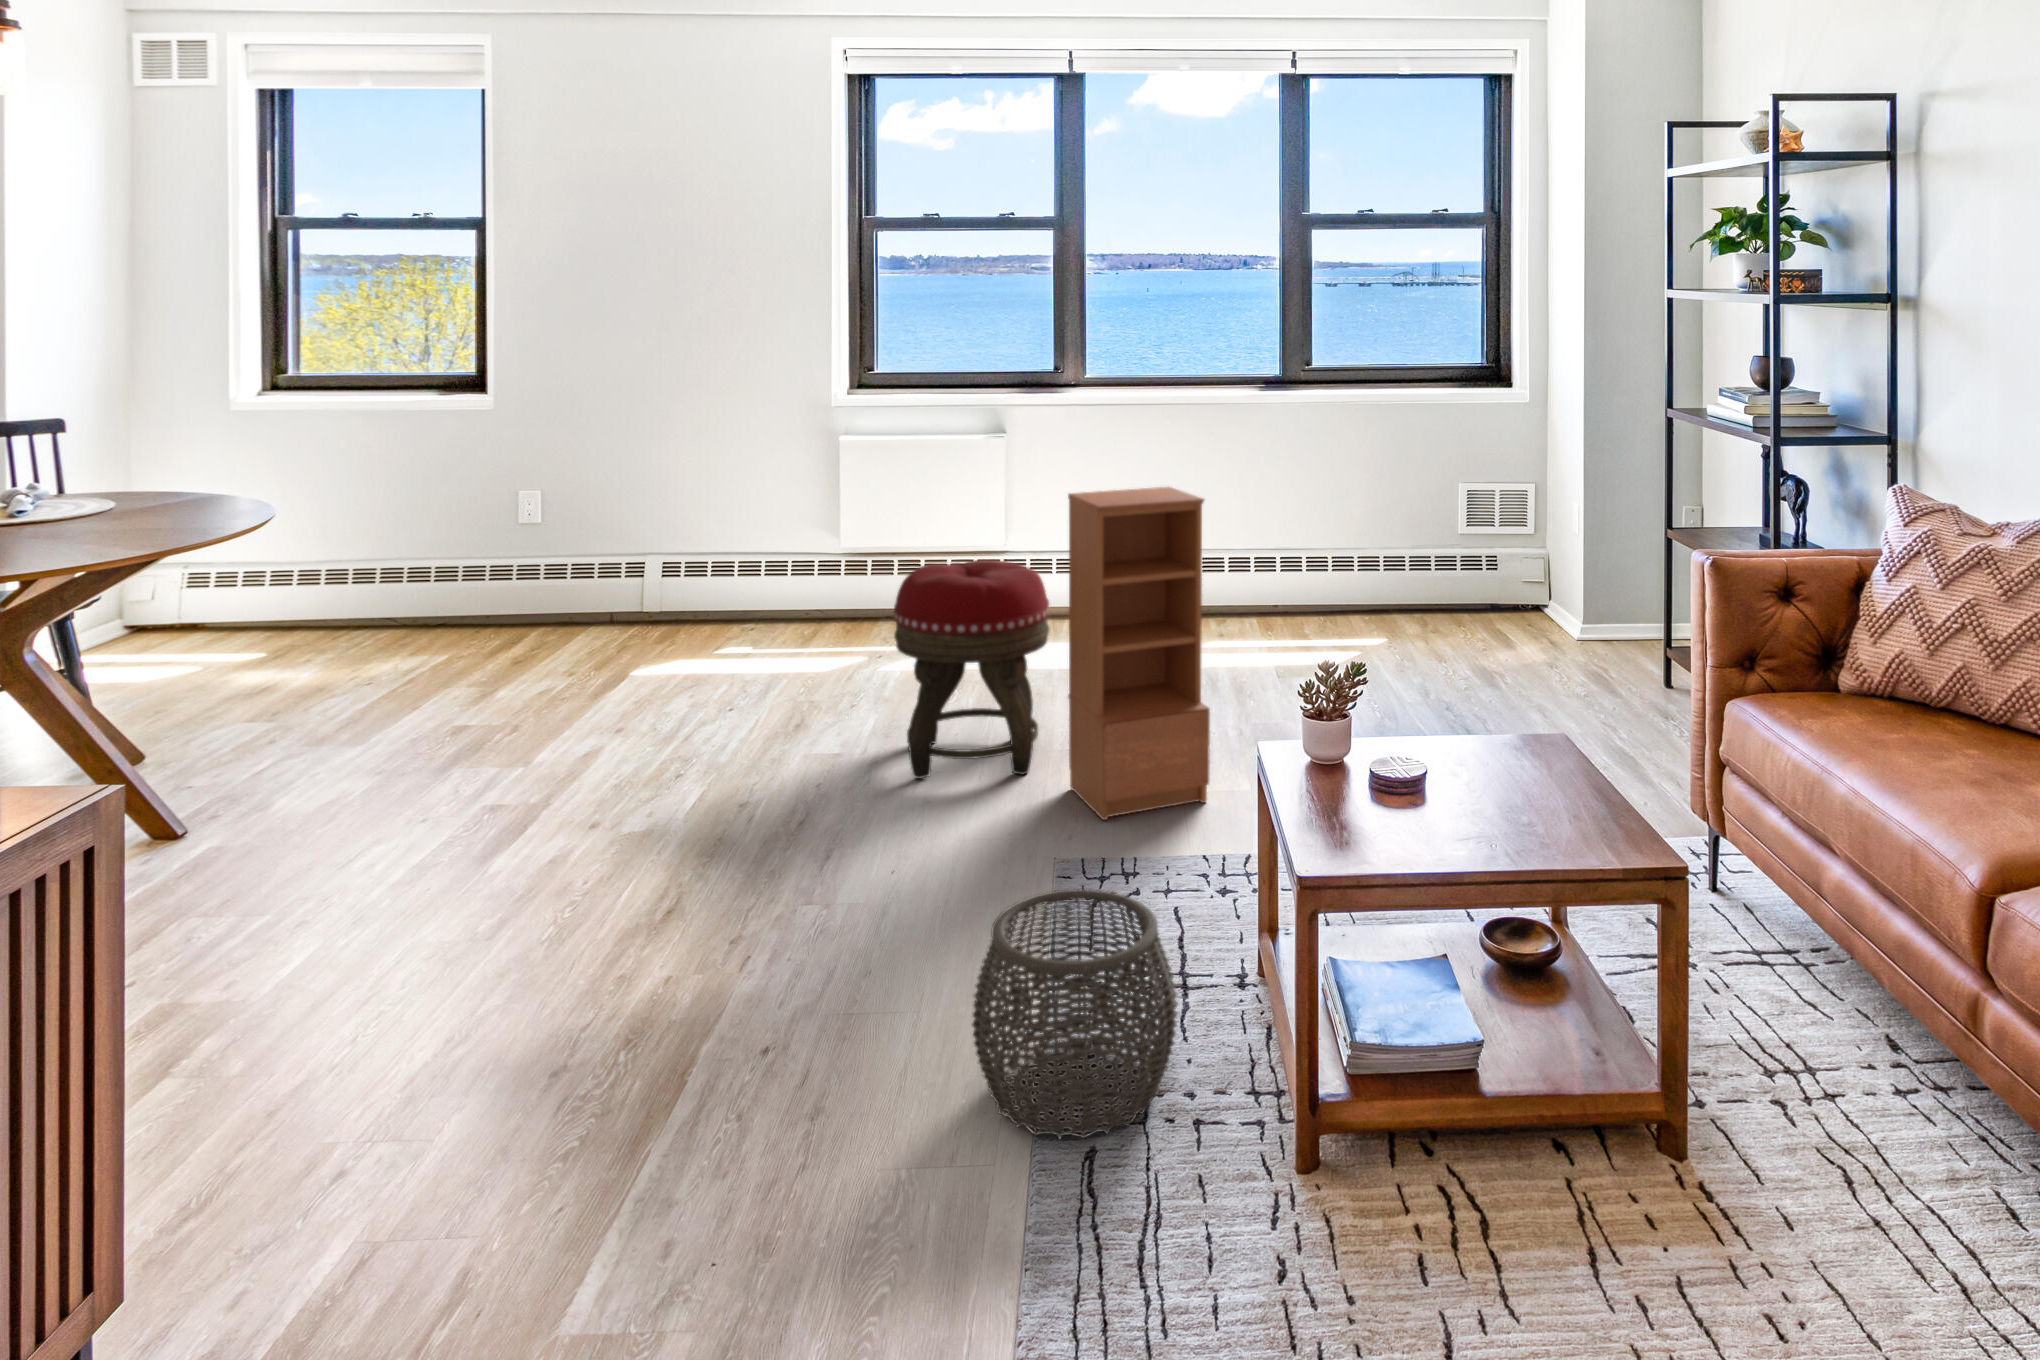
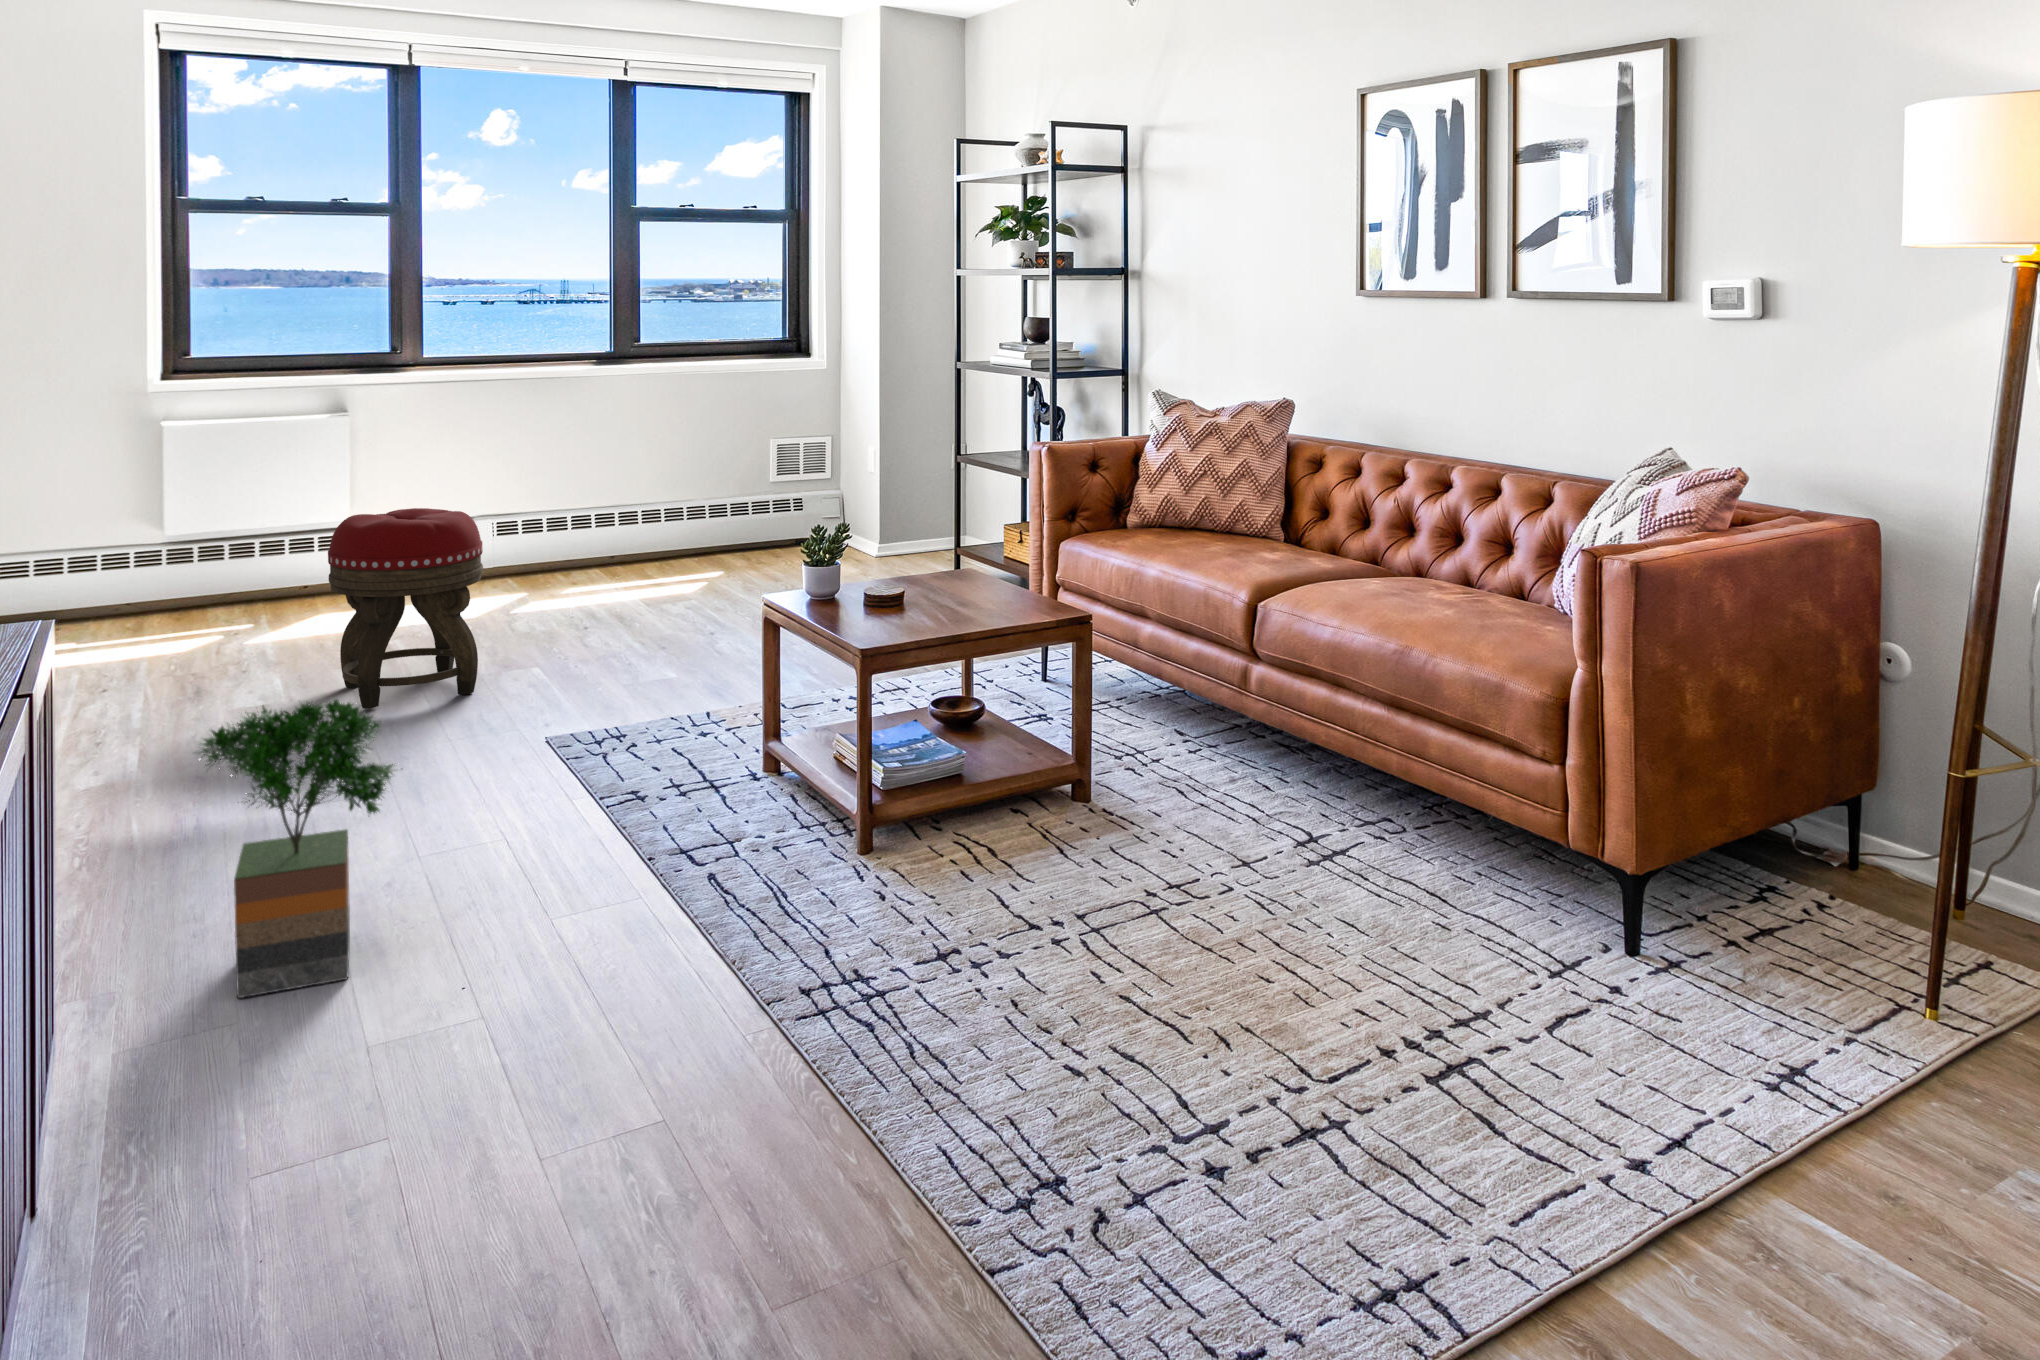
bookcase: present [1068,487,1210,820] -> none [516,427,654,711]
potted tree: none [476,856,699,1221] -> present [199,699,394,998]
woven basket: present [972,889,1178,1139] -> none [591,702,752,873]

